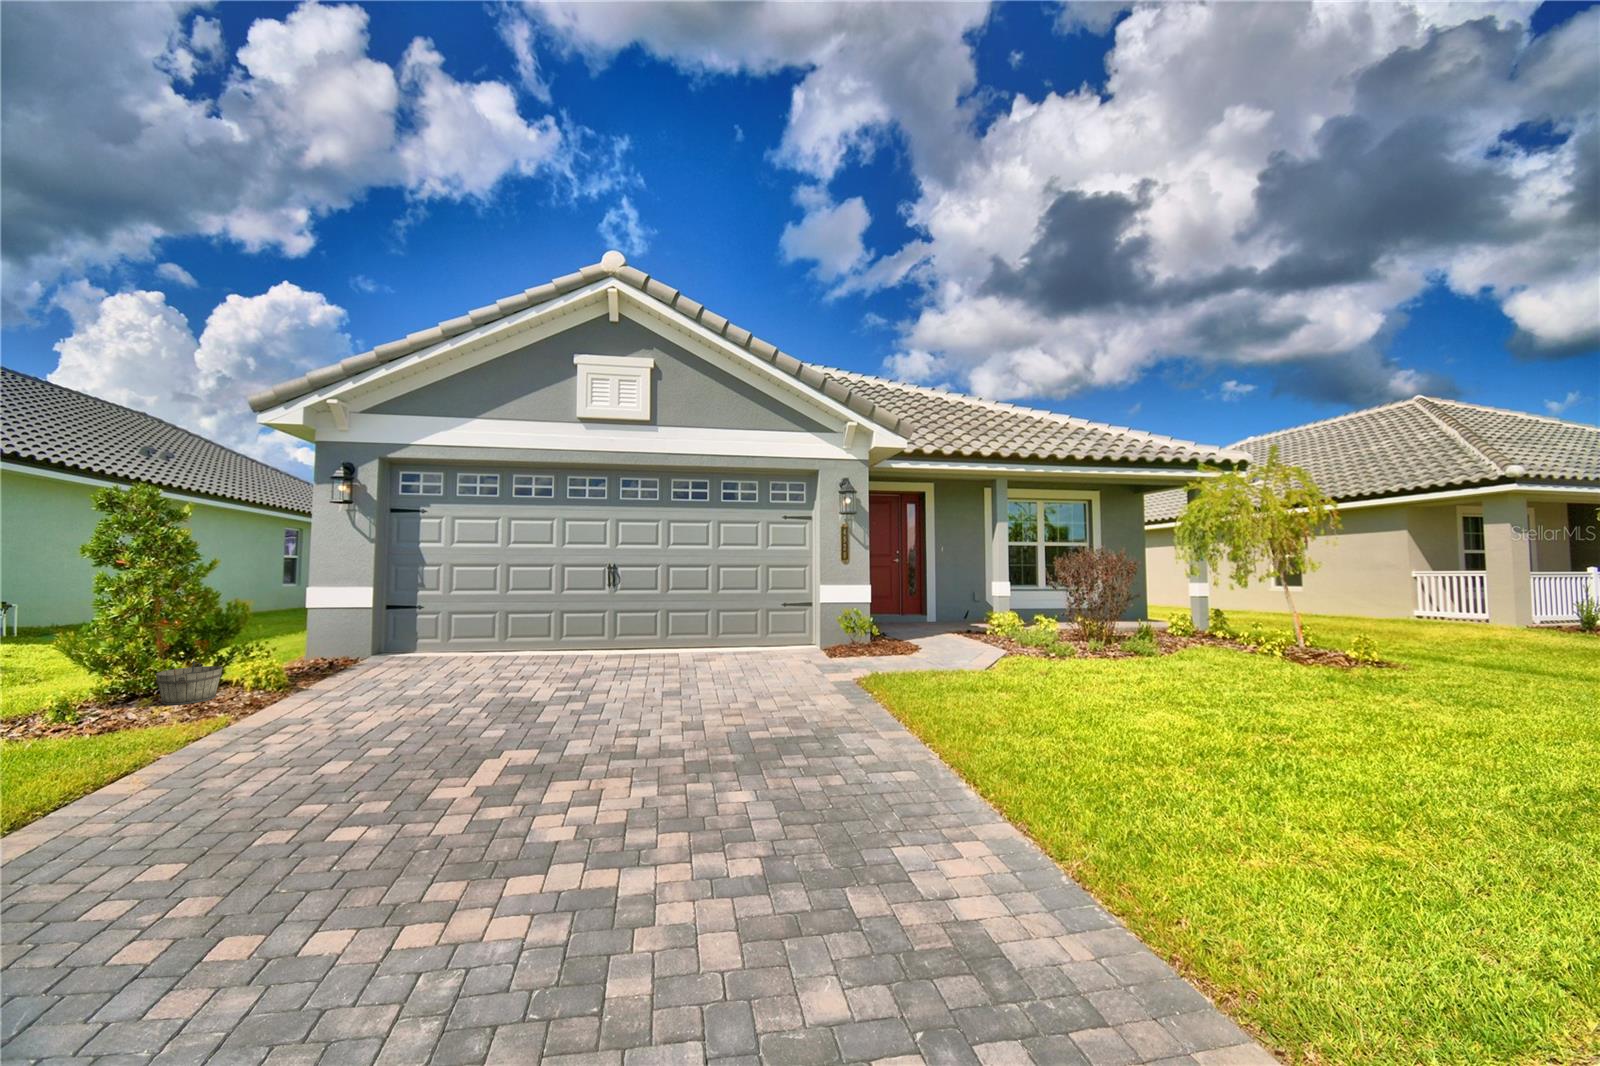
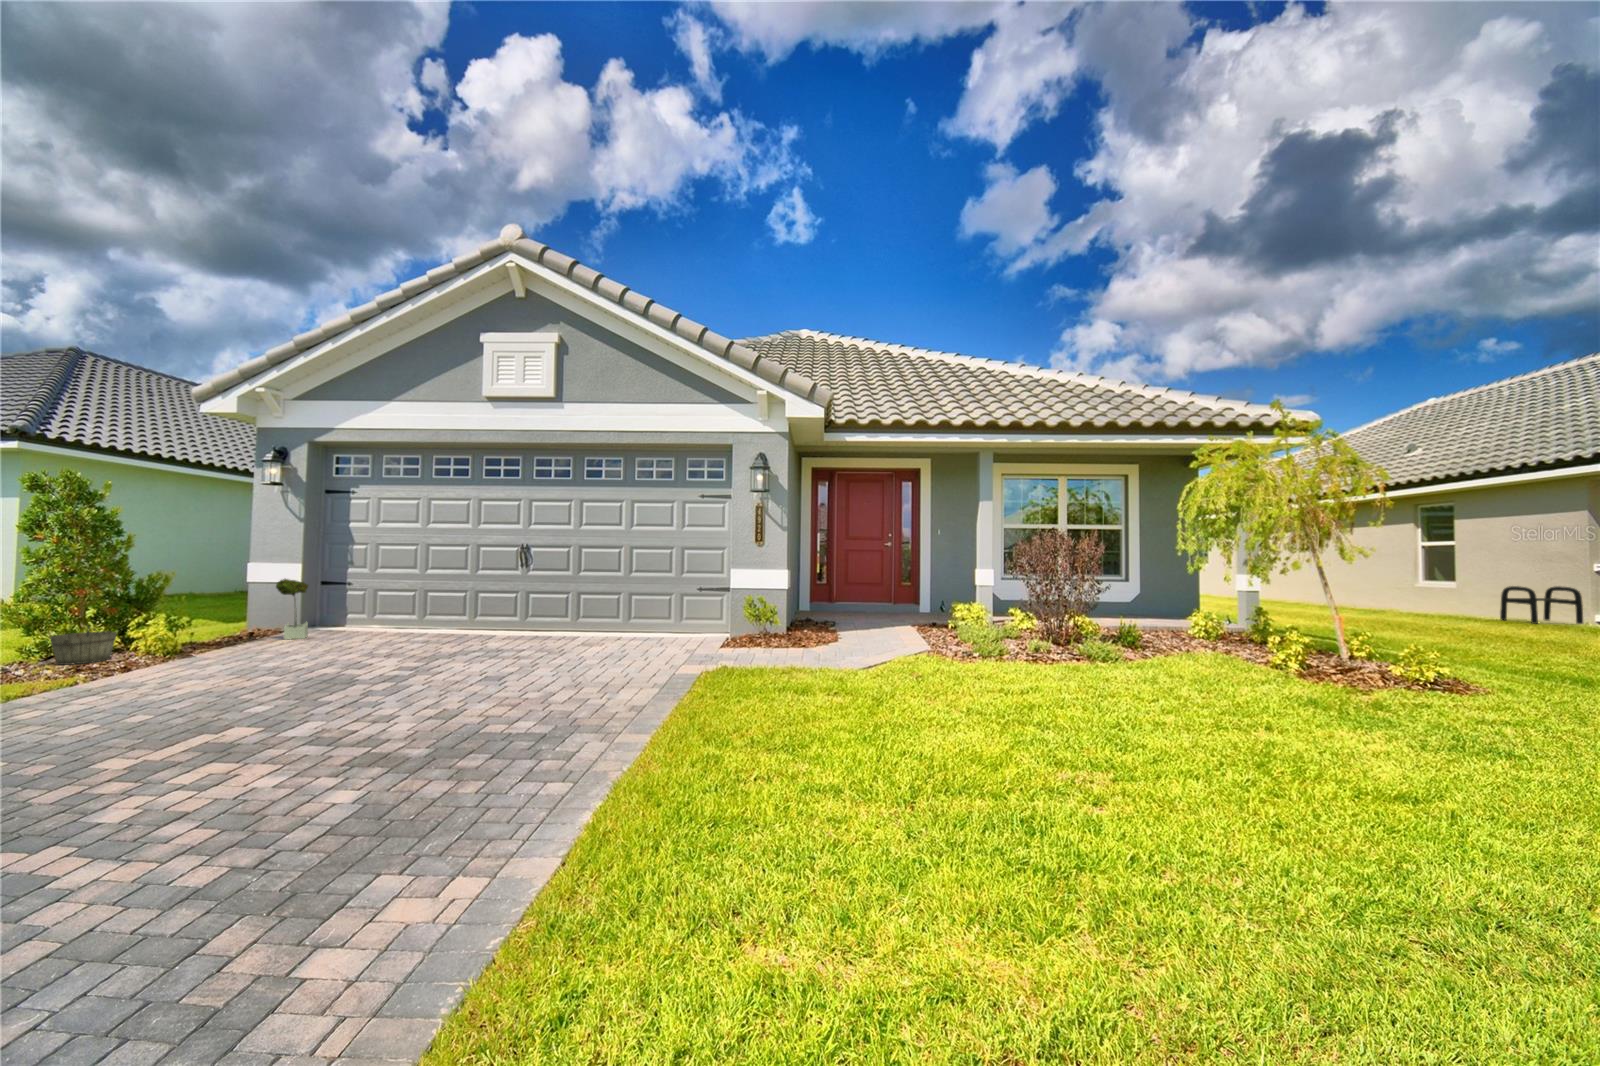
bench: none [1349,589,1401,618] -> present [1500,586,1583,624]
potted tree: none [355,603,388,669] -> present [276,579,308,640]

